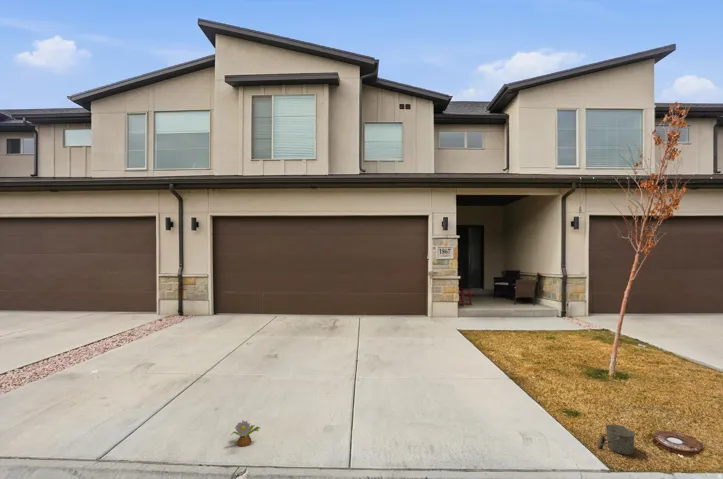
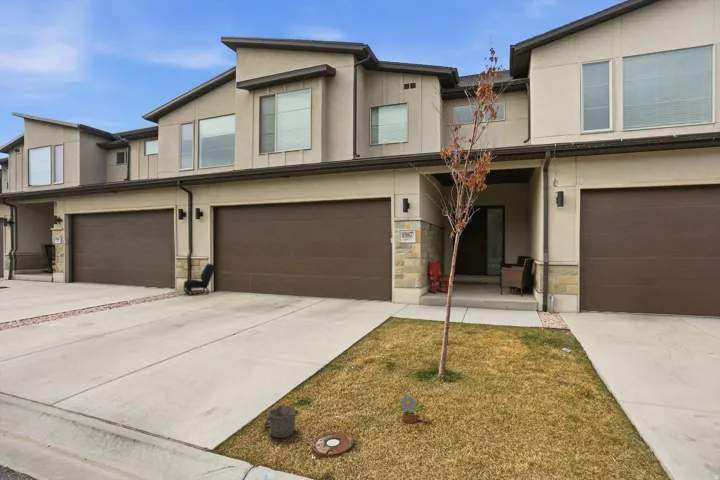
lounge chair: none [181,283,222,322] -> present [184,263,216,295]
decorative plant: present [233,421,260,446] -> present [397,395,425,423]

